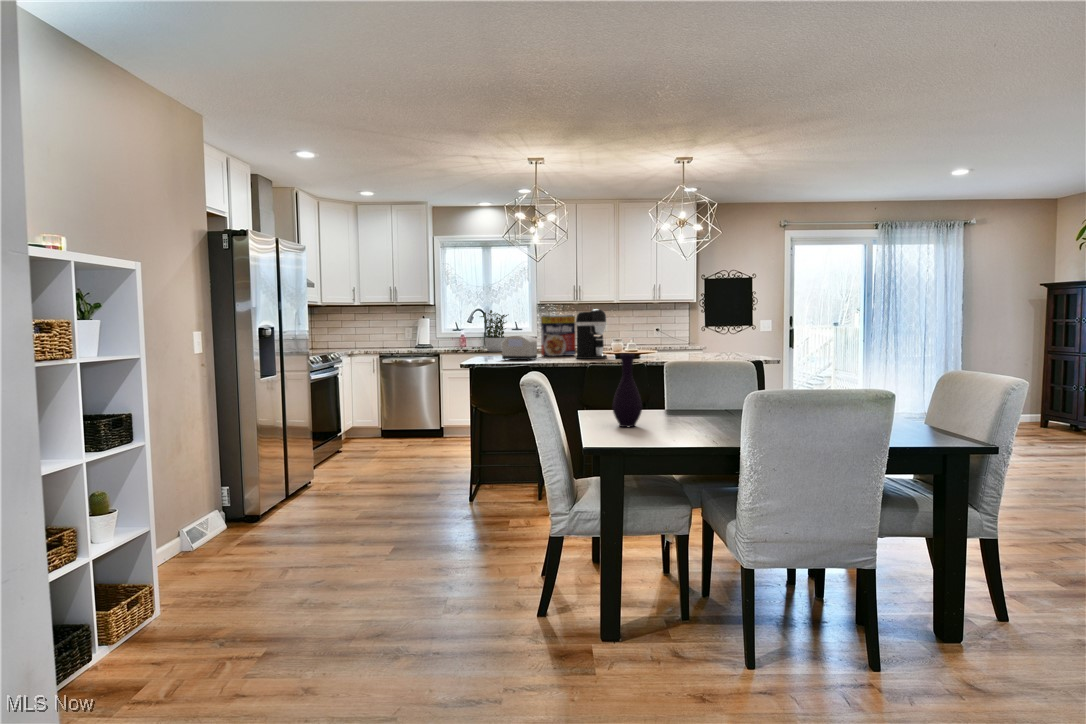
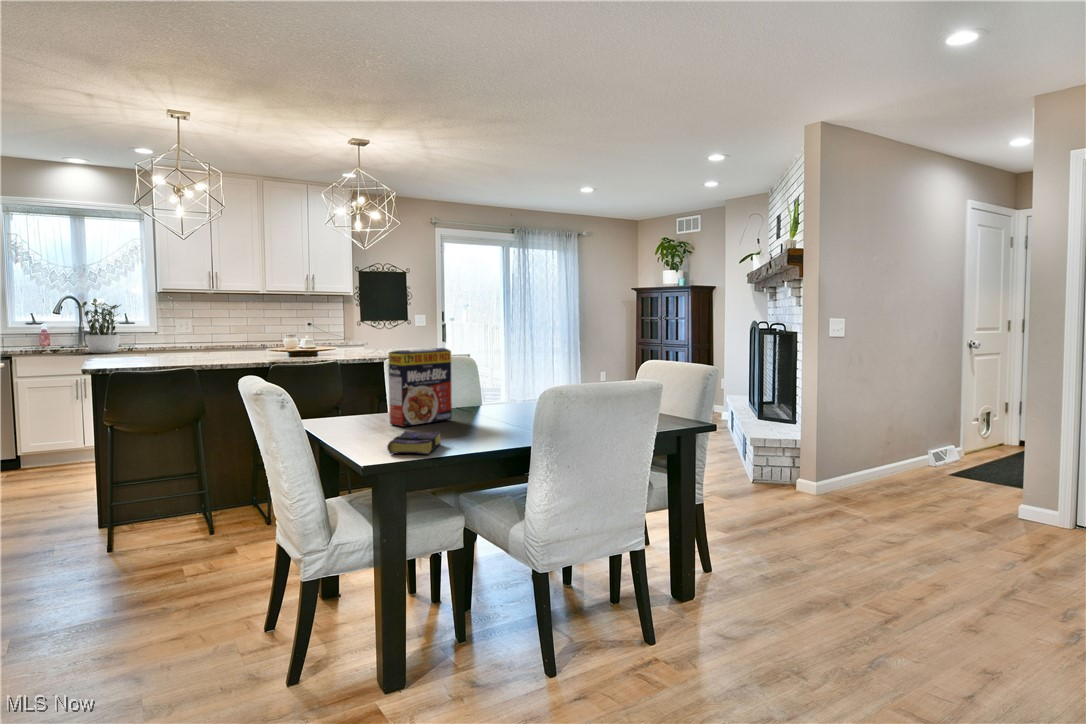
coffee maker: present [576,309,607,359] -> none [243,303,283,361]
cereal box: present [541,315,576,356] -> present [389,348,452,427]
toaster: present [502,335,537,360] -> none [140,333,191,365]
vase: present [612,354,642,427] -> none [354,358,387,440]
book: none [624,421,681,444] -> present [387,431,441,455]

